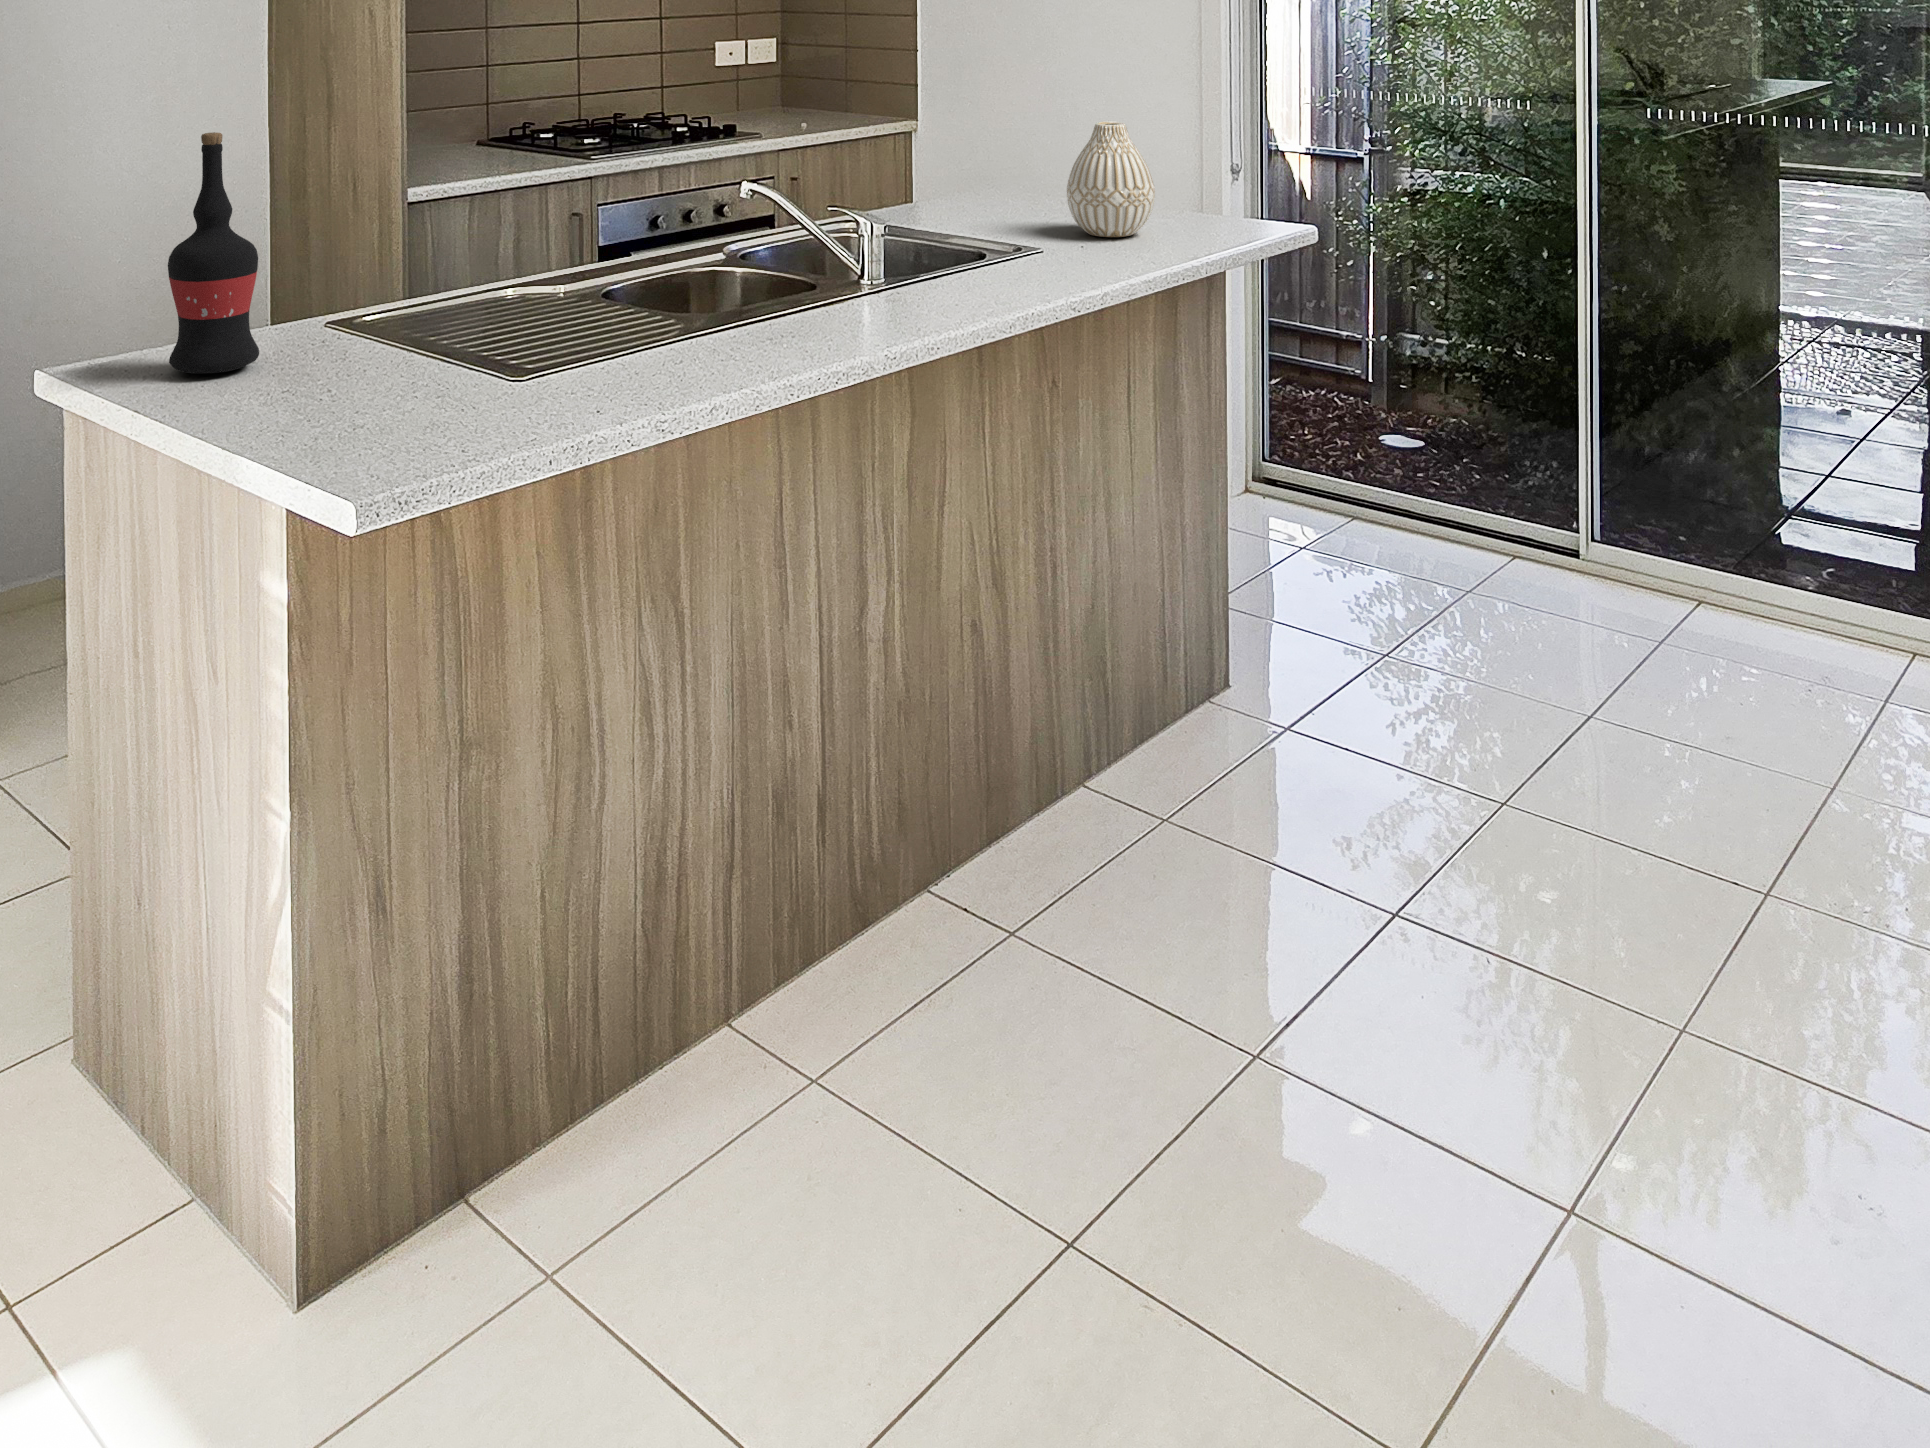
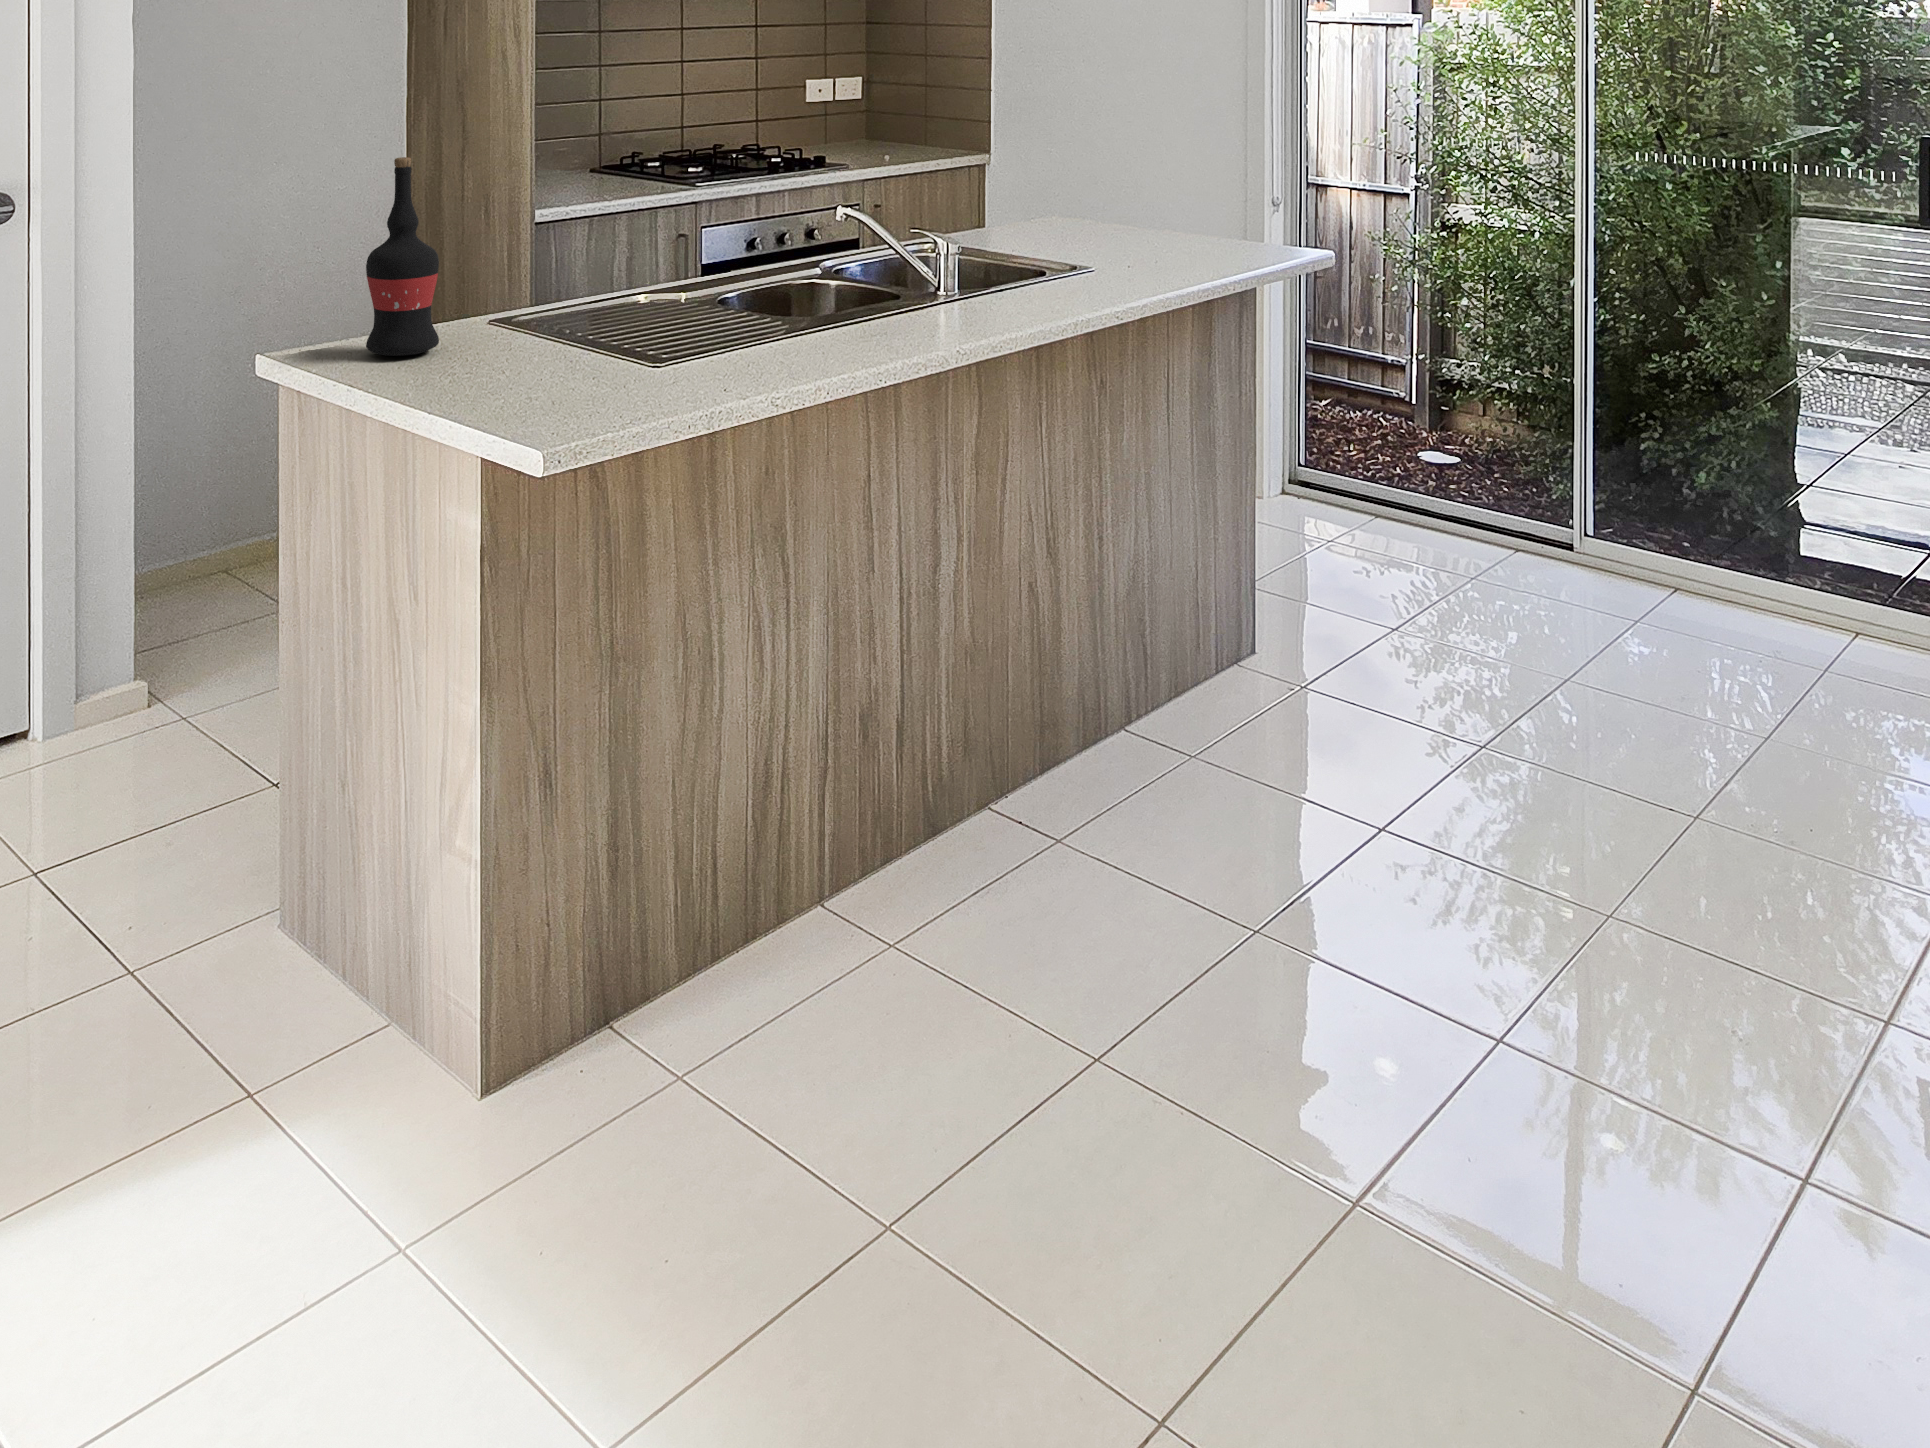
vase: present [1067,122,1155,237] -> none [1119,157,1195,257]

